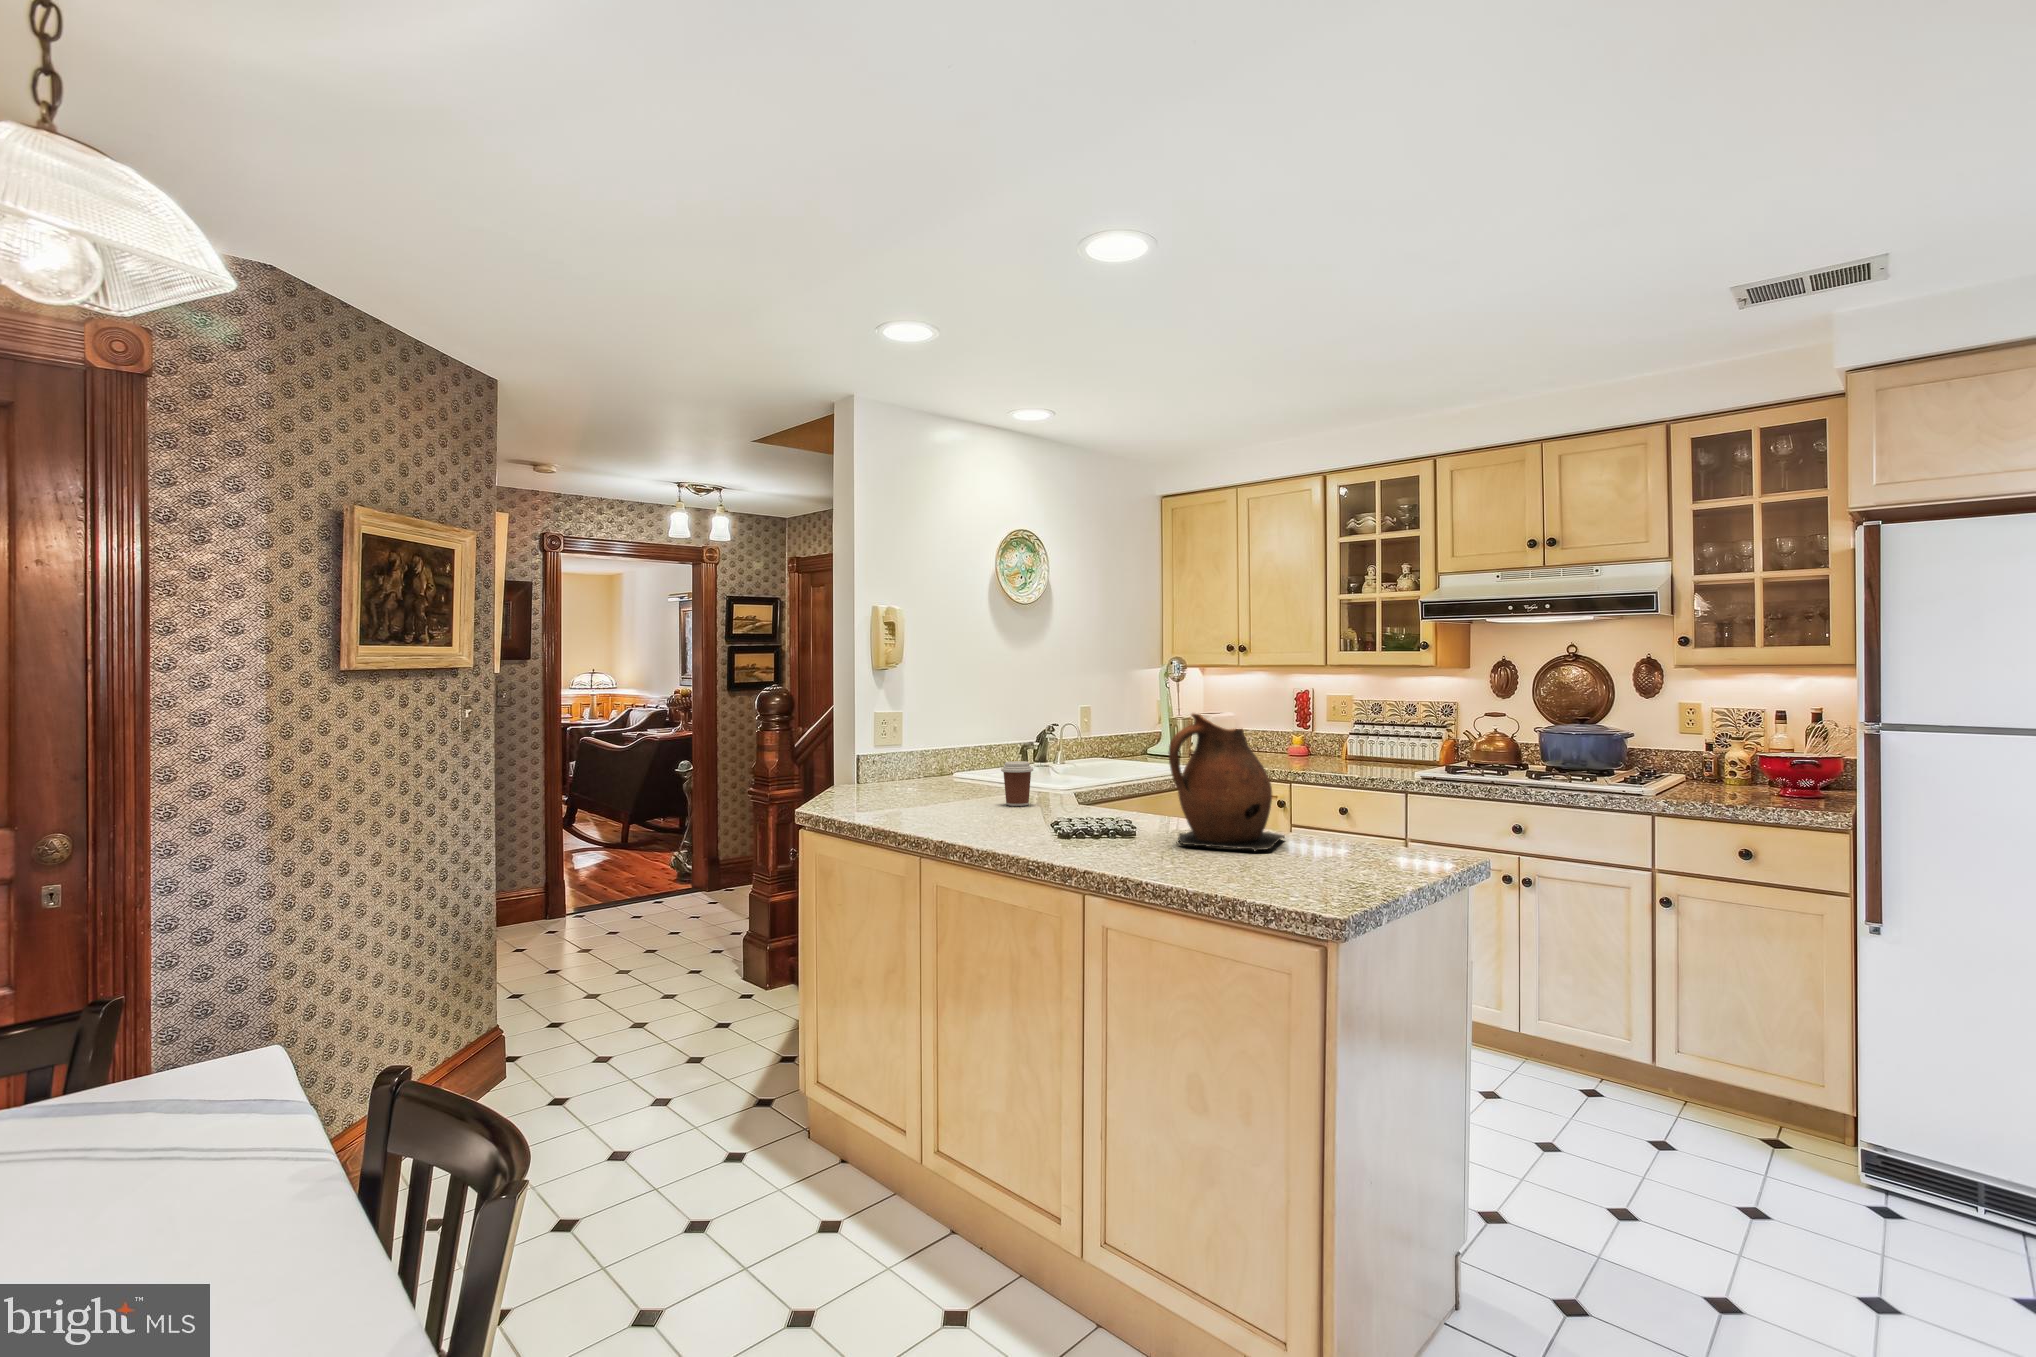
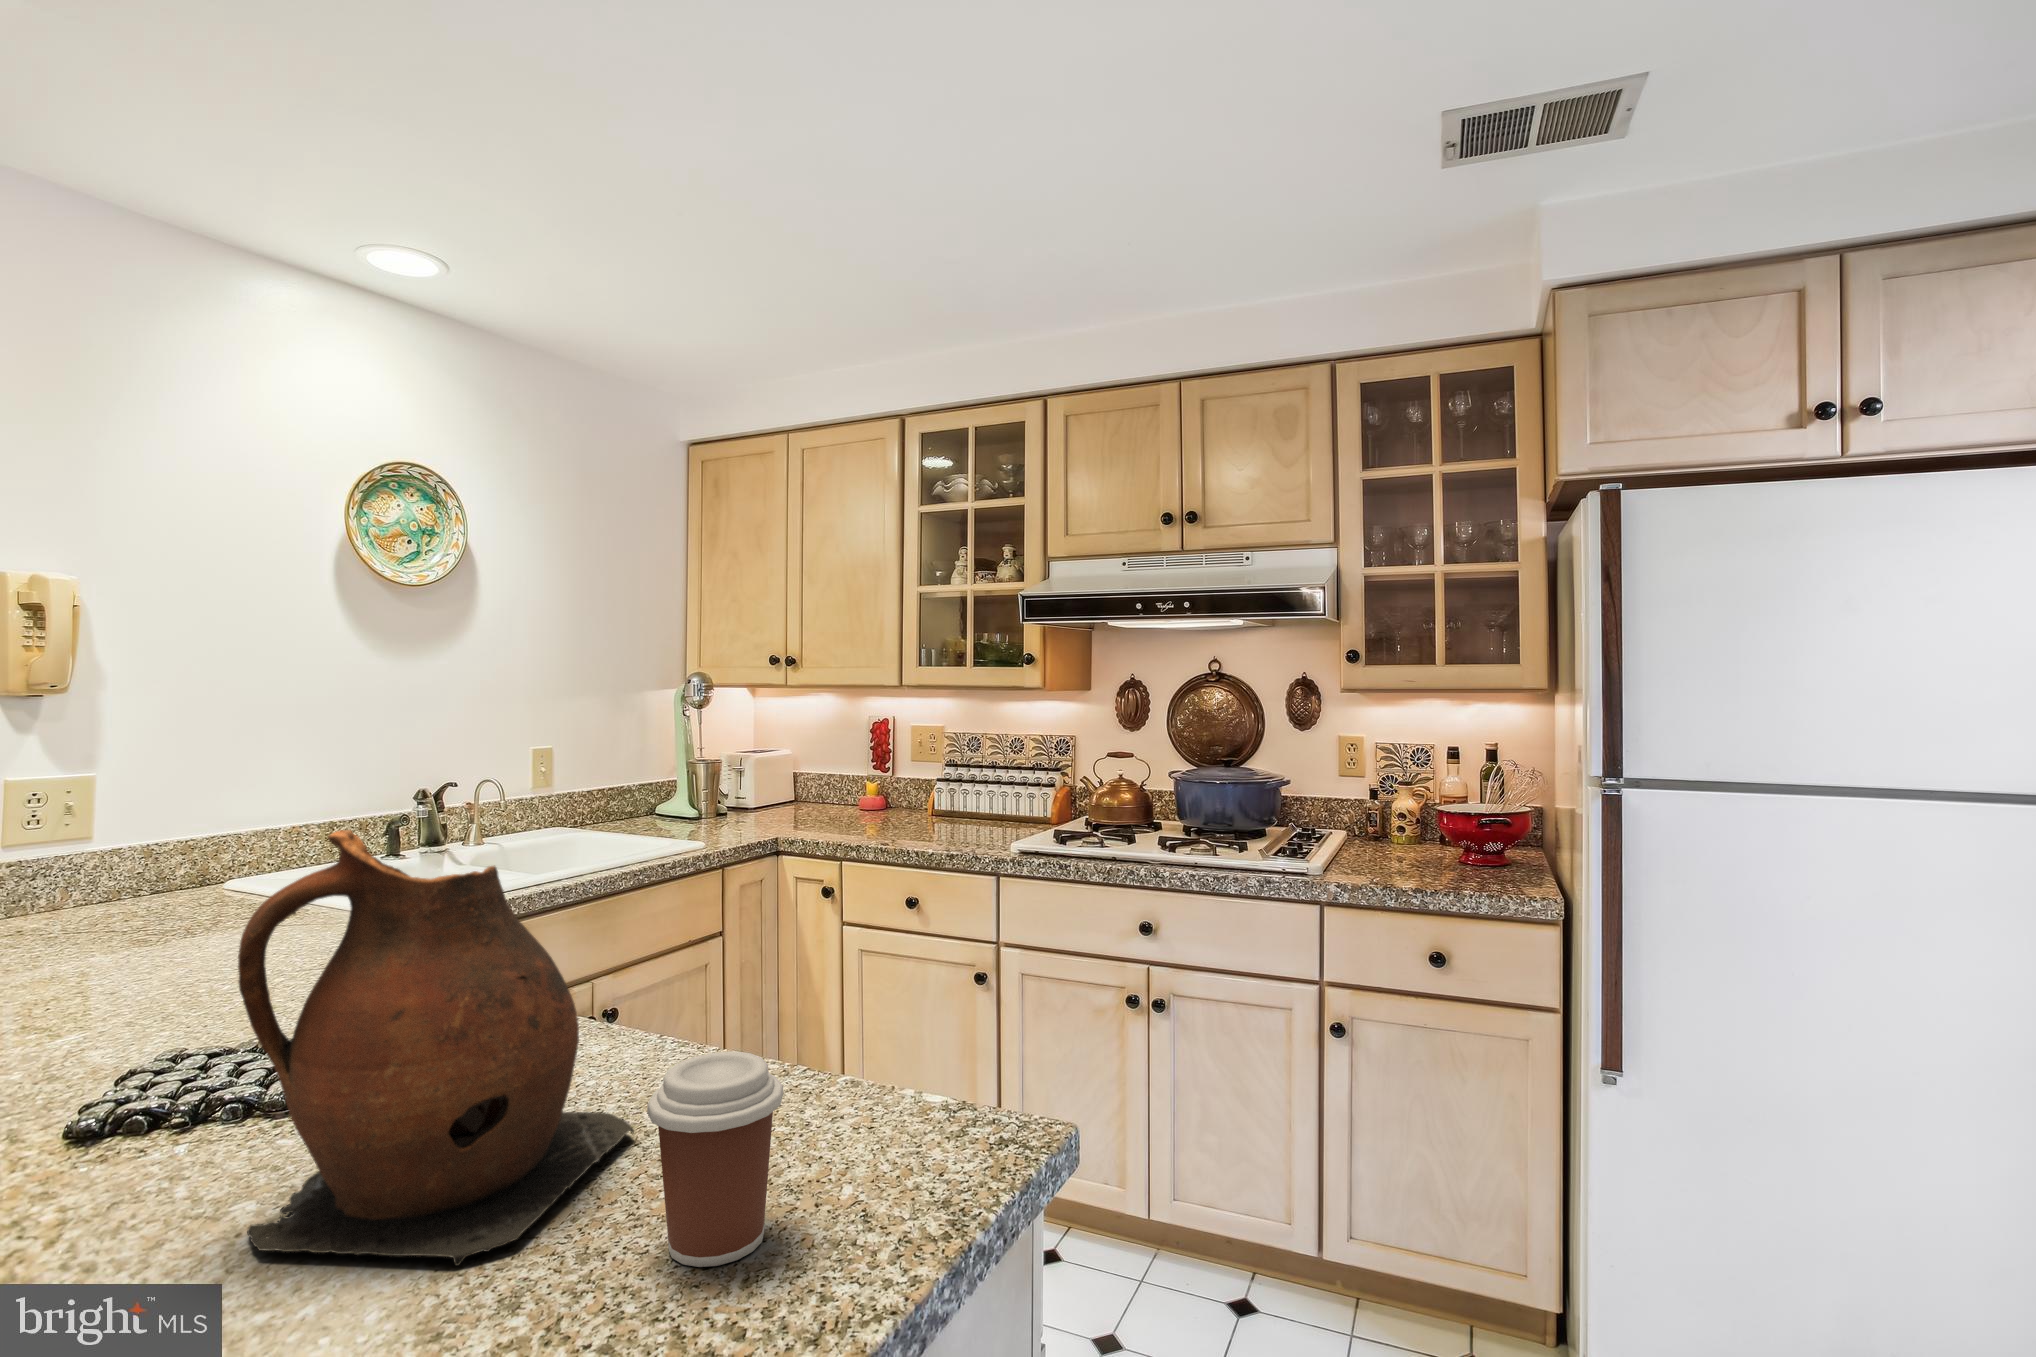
coffee cup: present [1001,761,1033,806] -> present [647,1051,783,1267]

